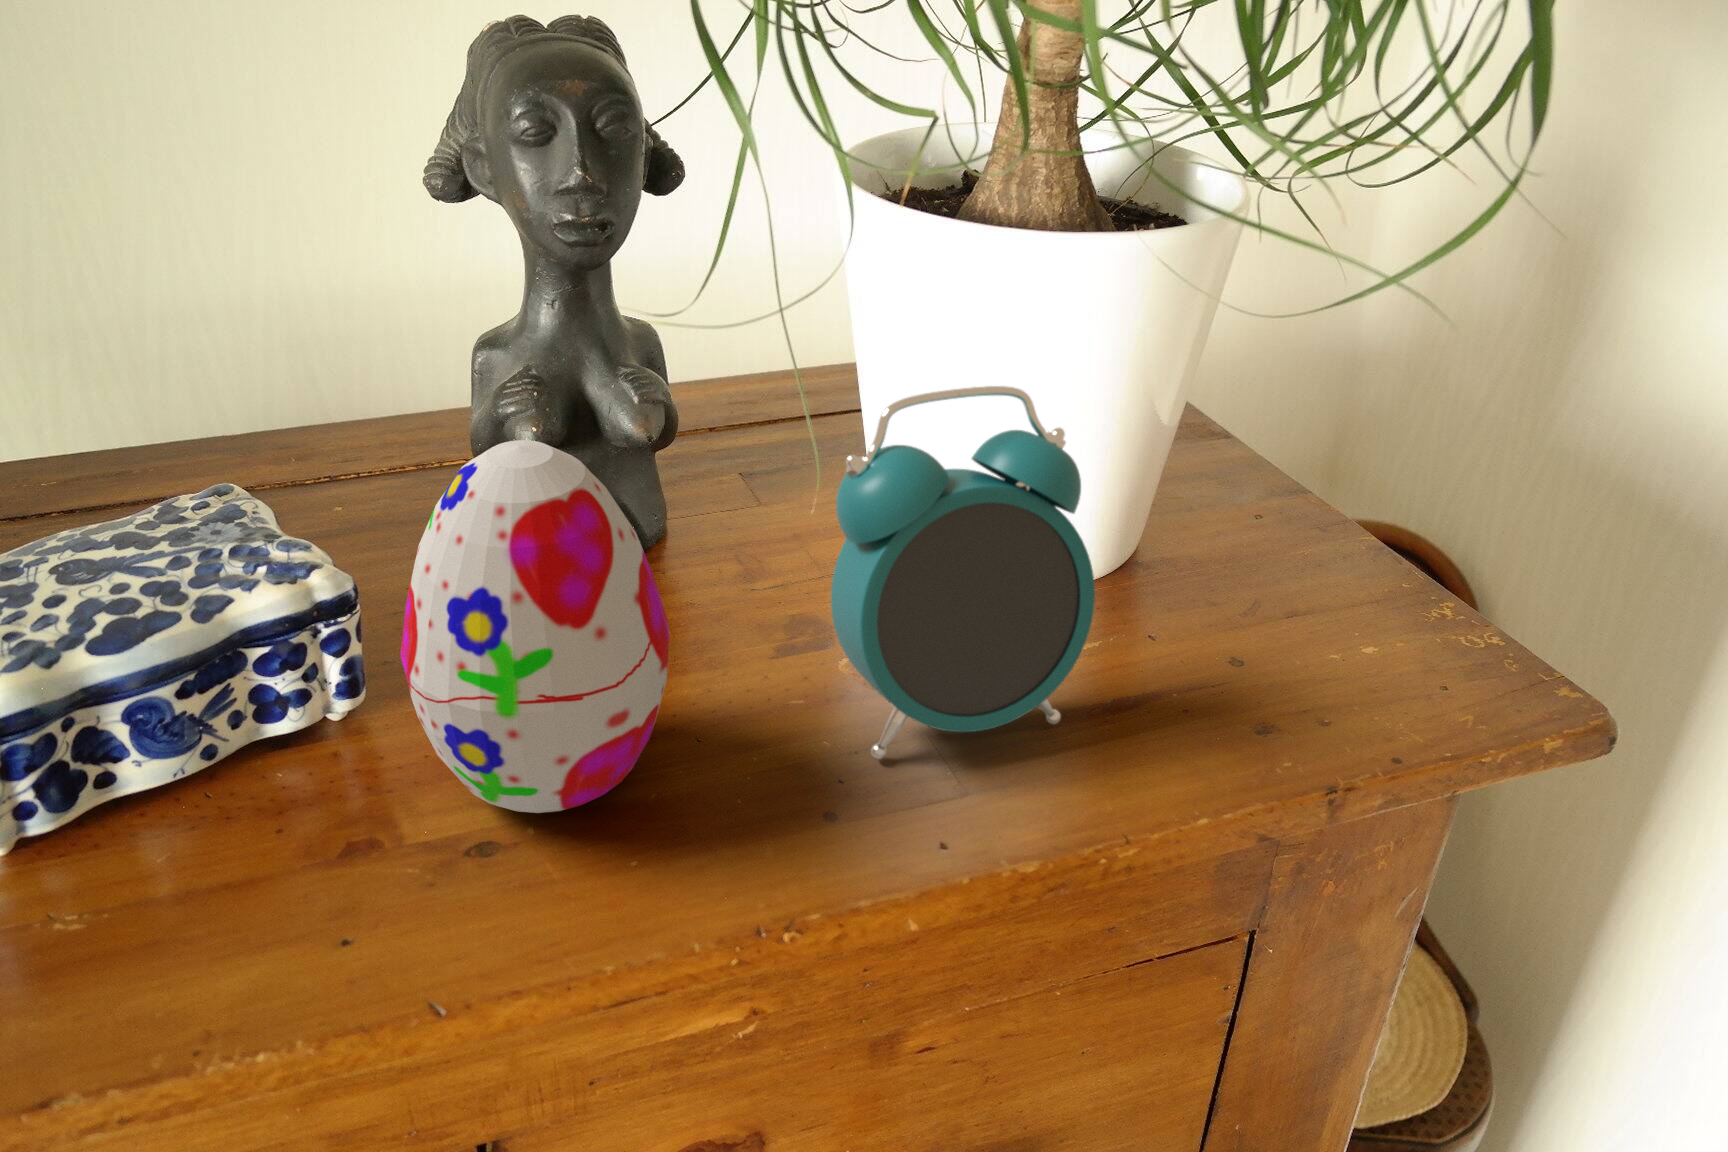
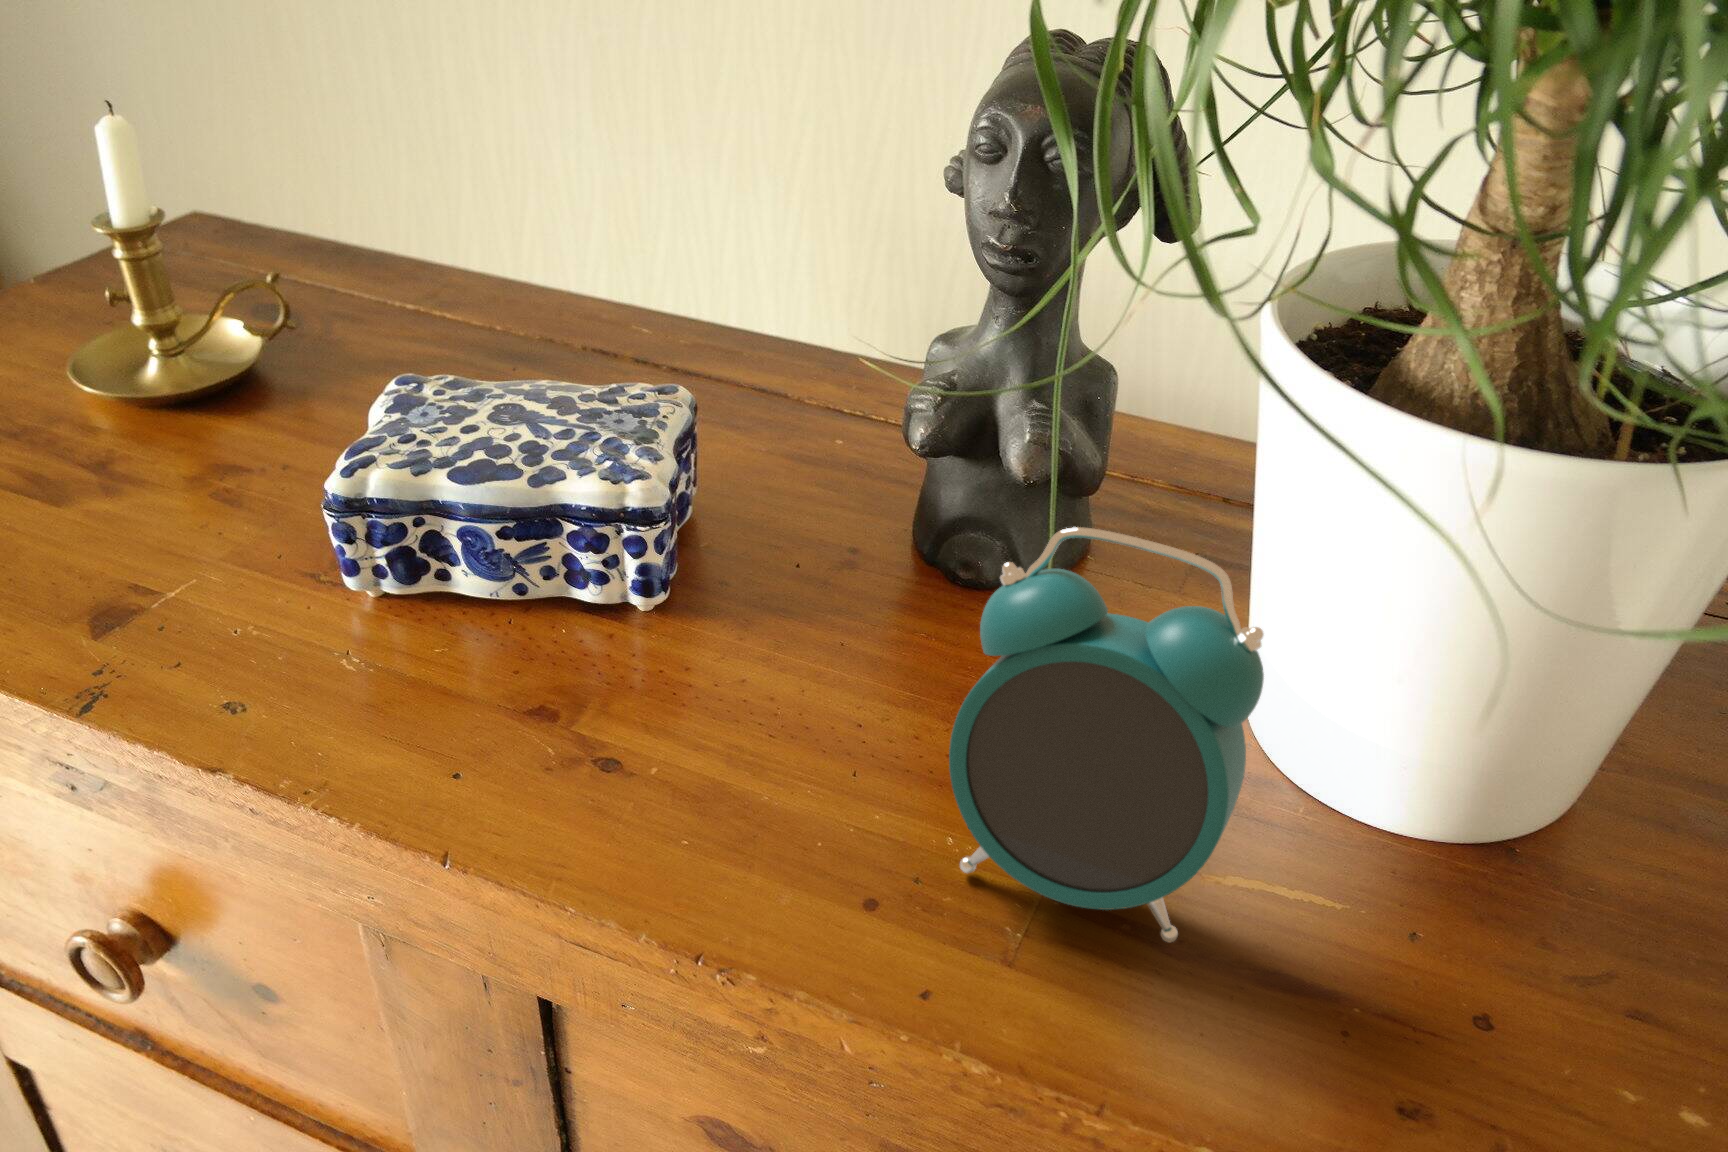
decorative egg: present [400,440,669,813] -> none [585,428,829,768]

